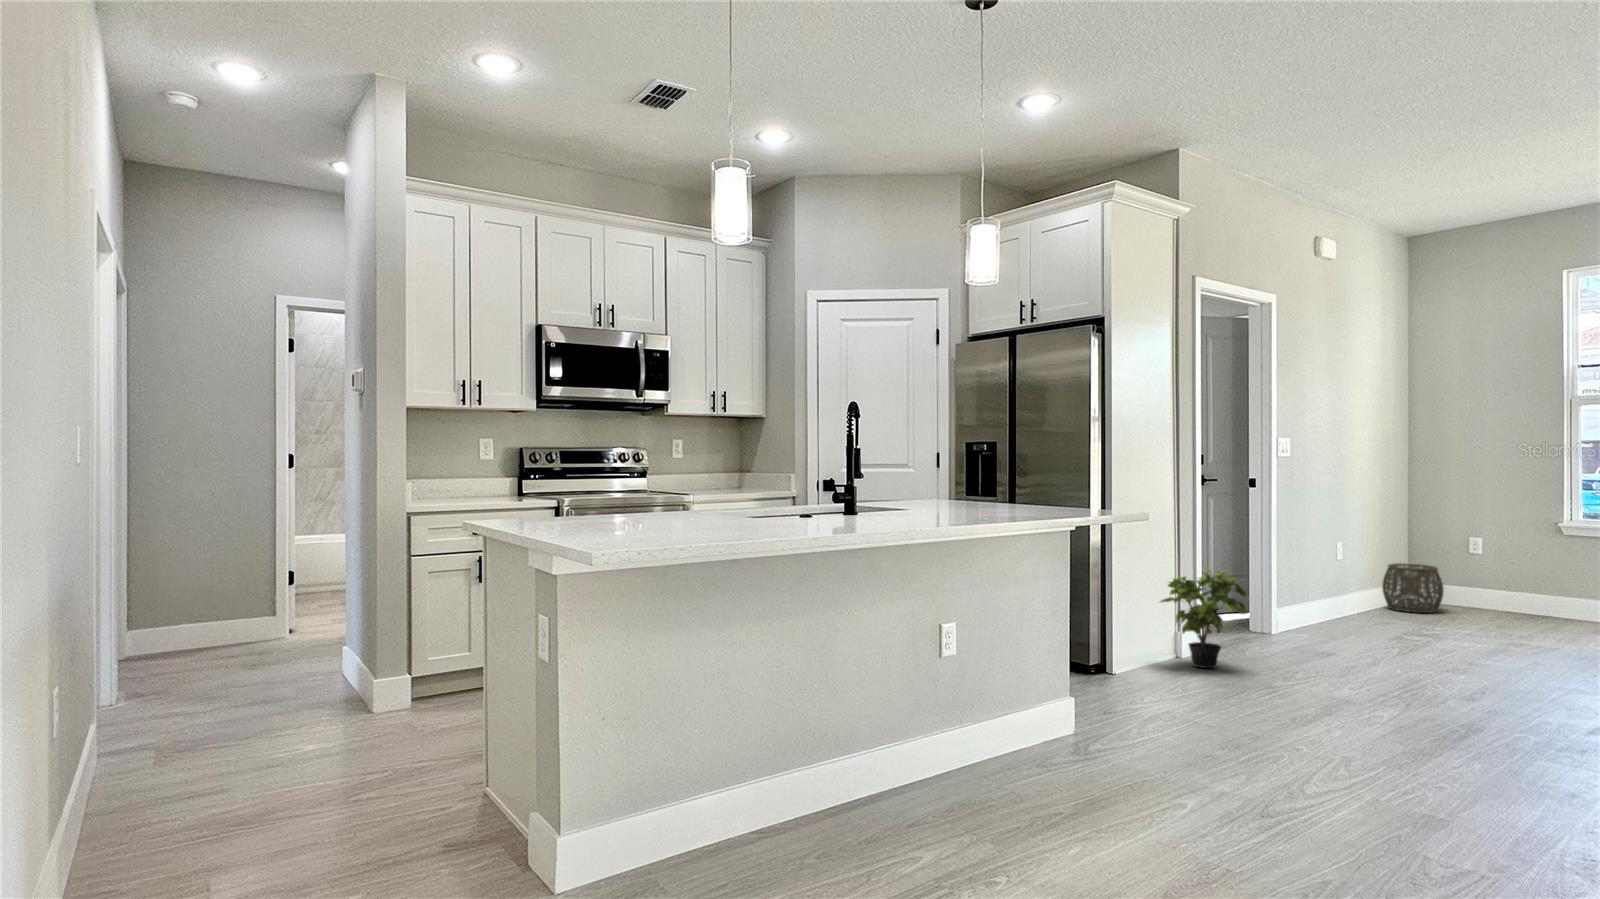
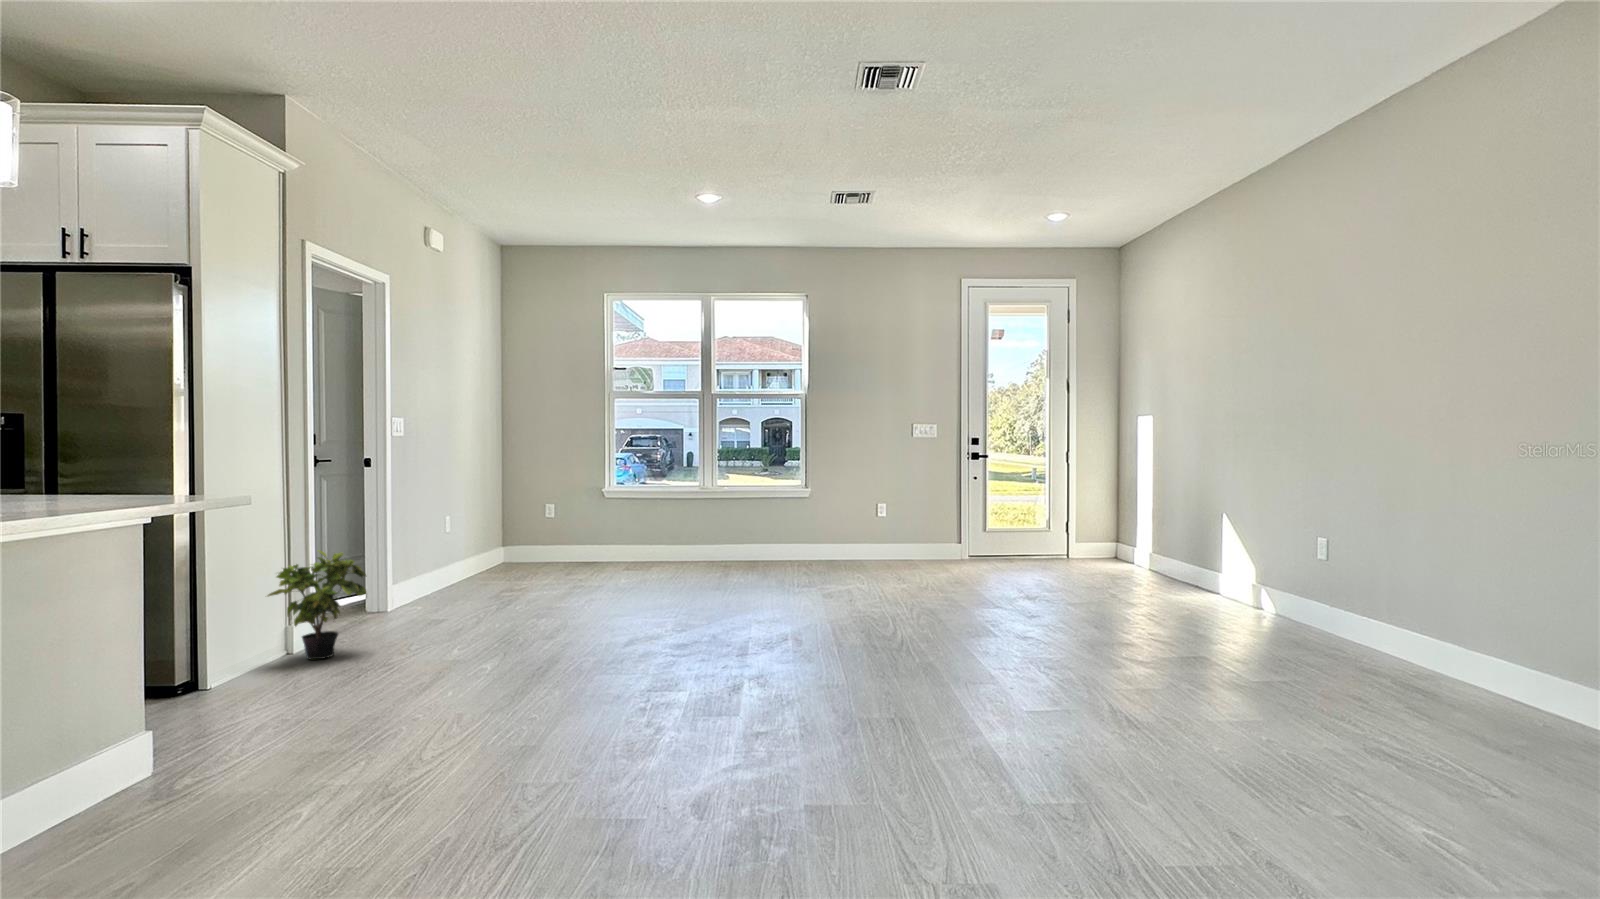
woven basket: present [1382,563,1444,613] -> none [482,530,529,572]

